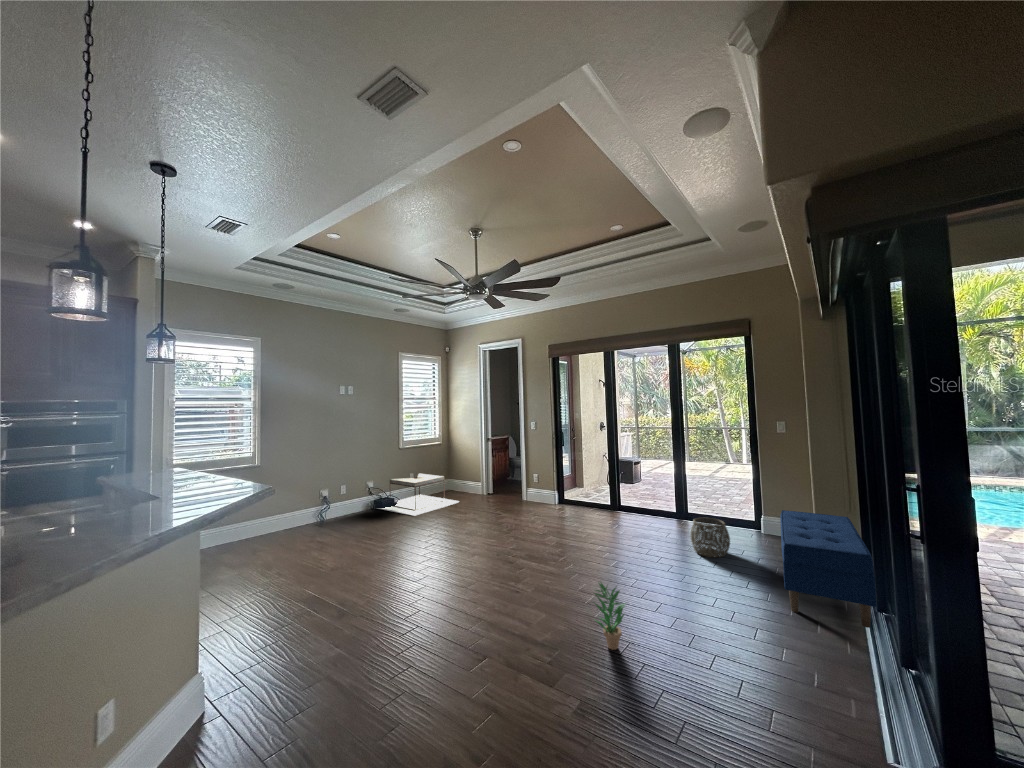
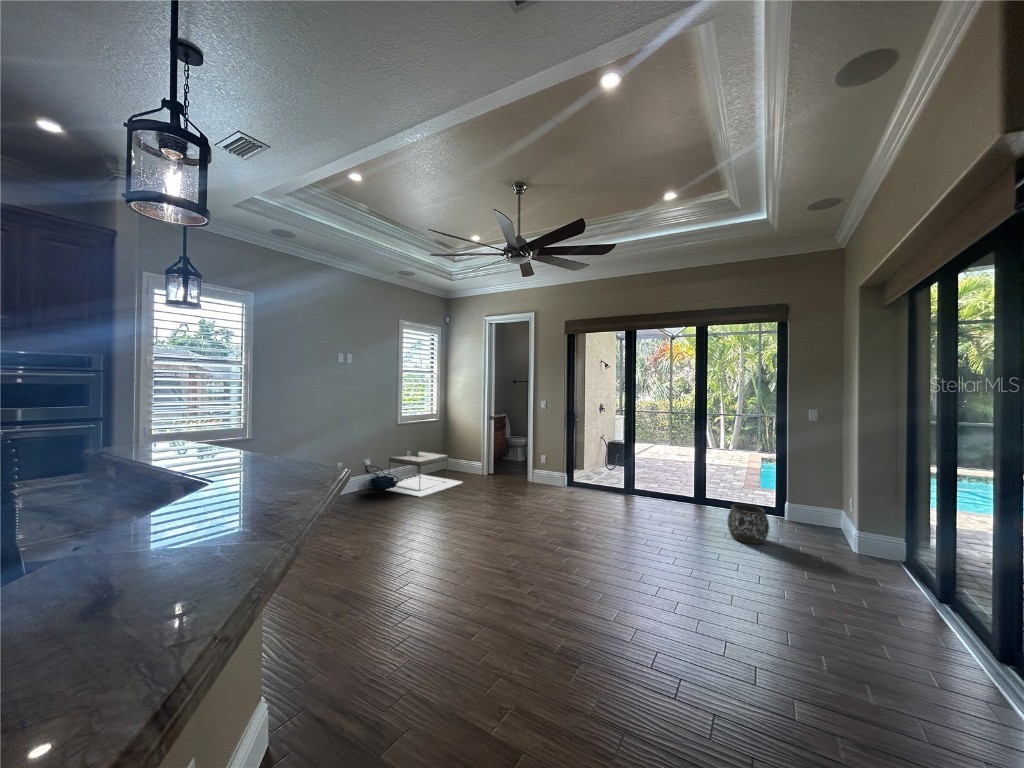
bench: present [780,510,876,628] -> none [823,498,953,617]
potted plant: present [594,583,625,650] -> none [690,573,732,646]

